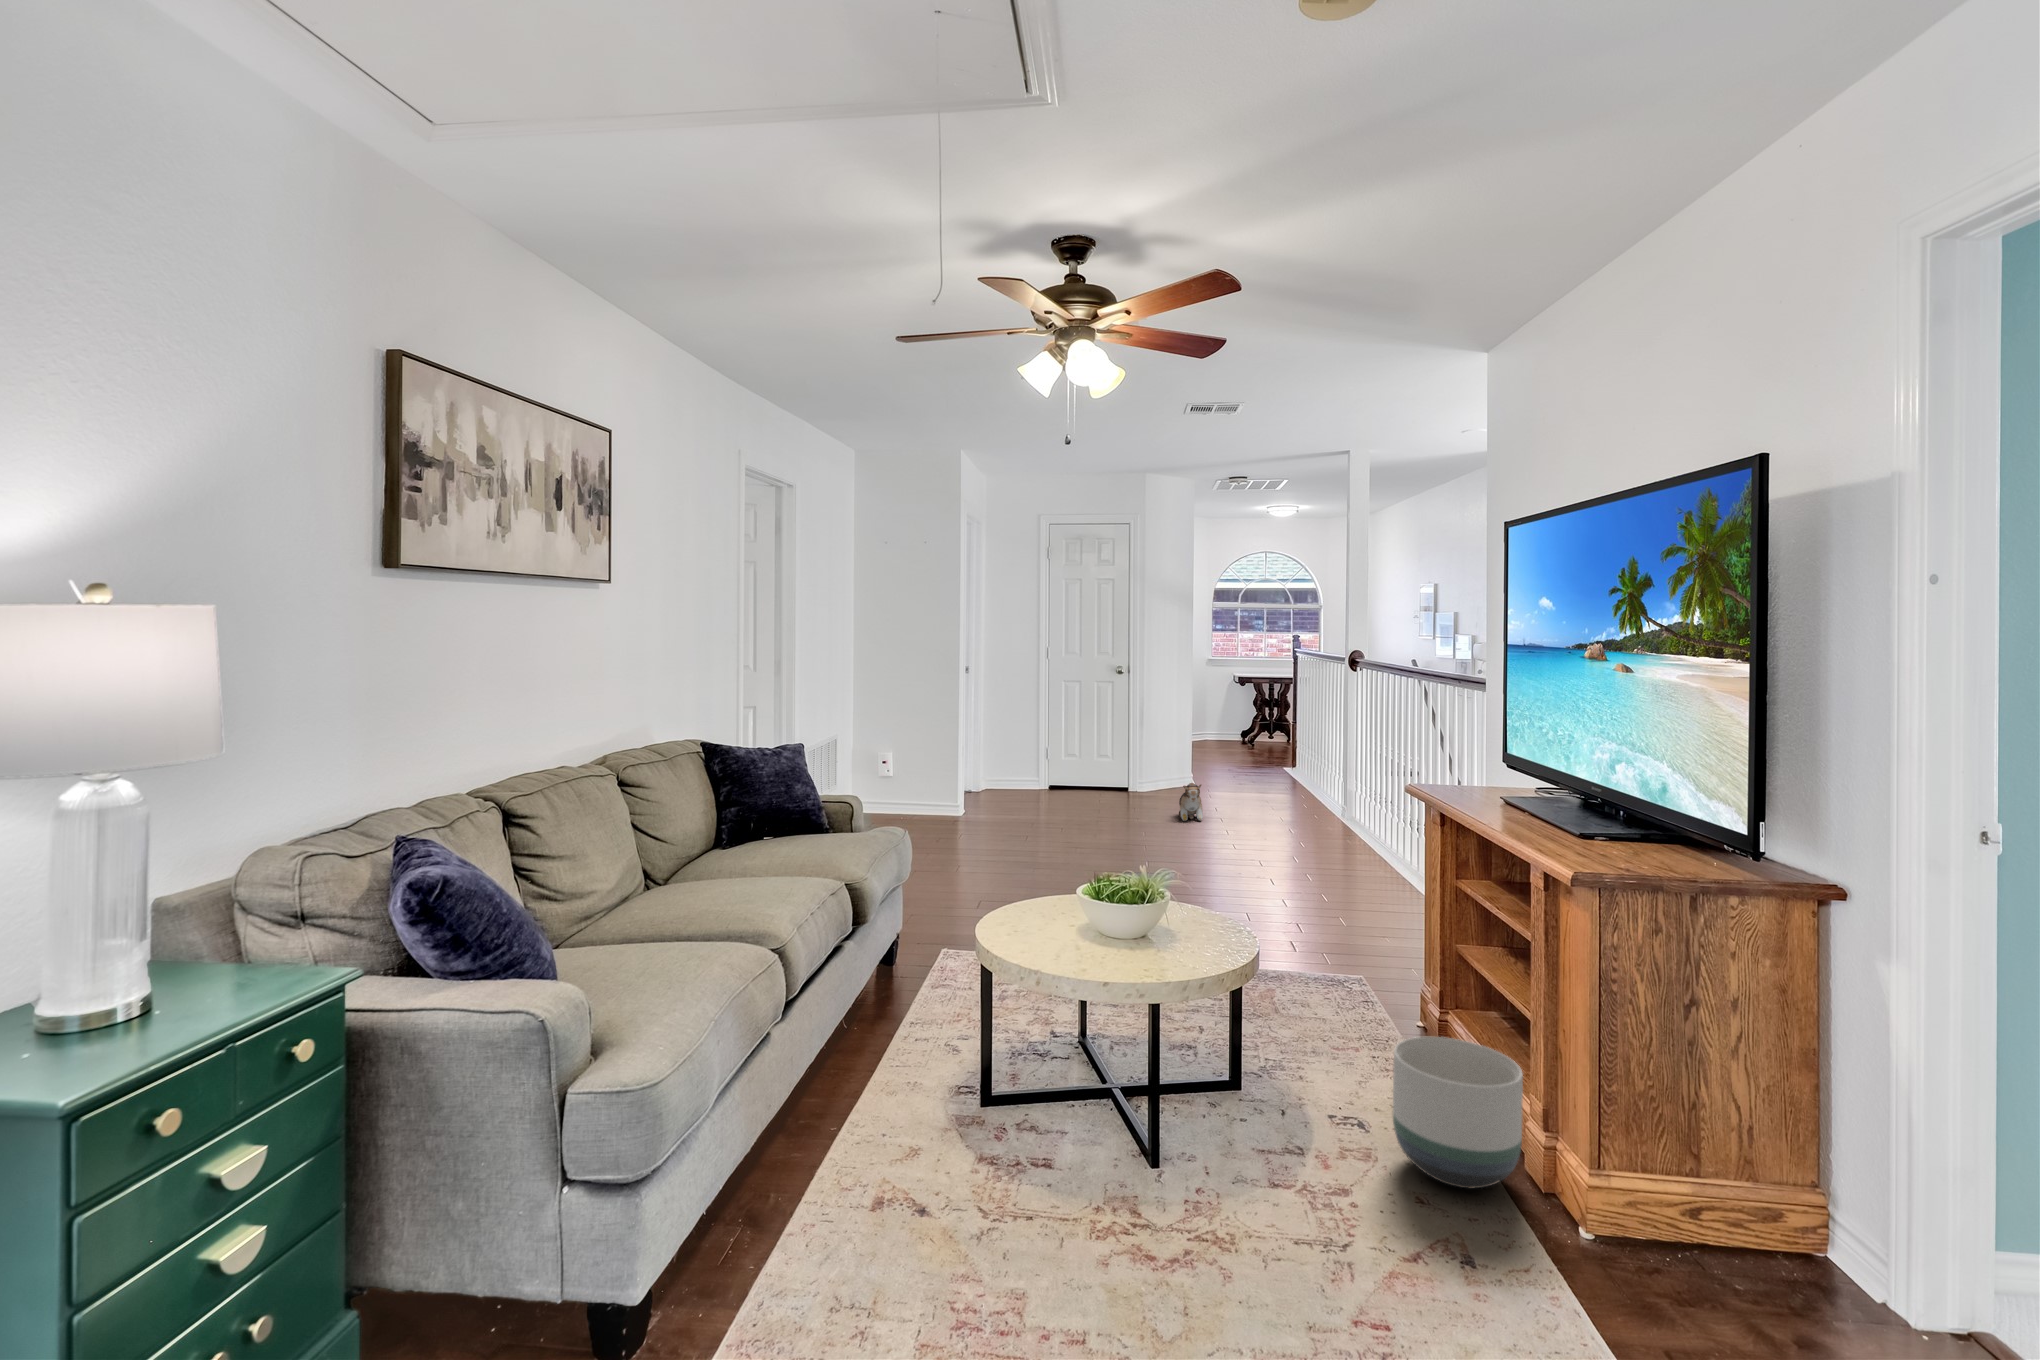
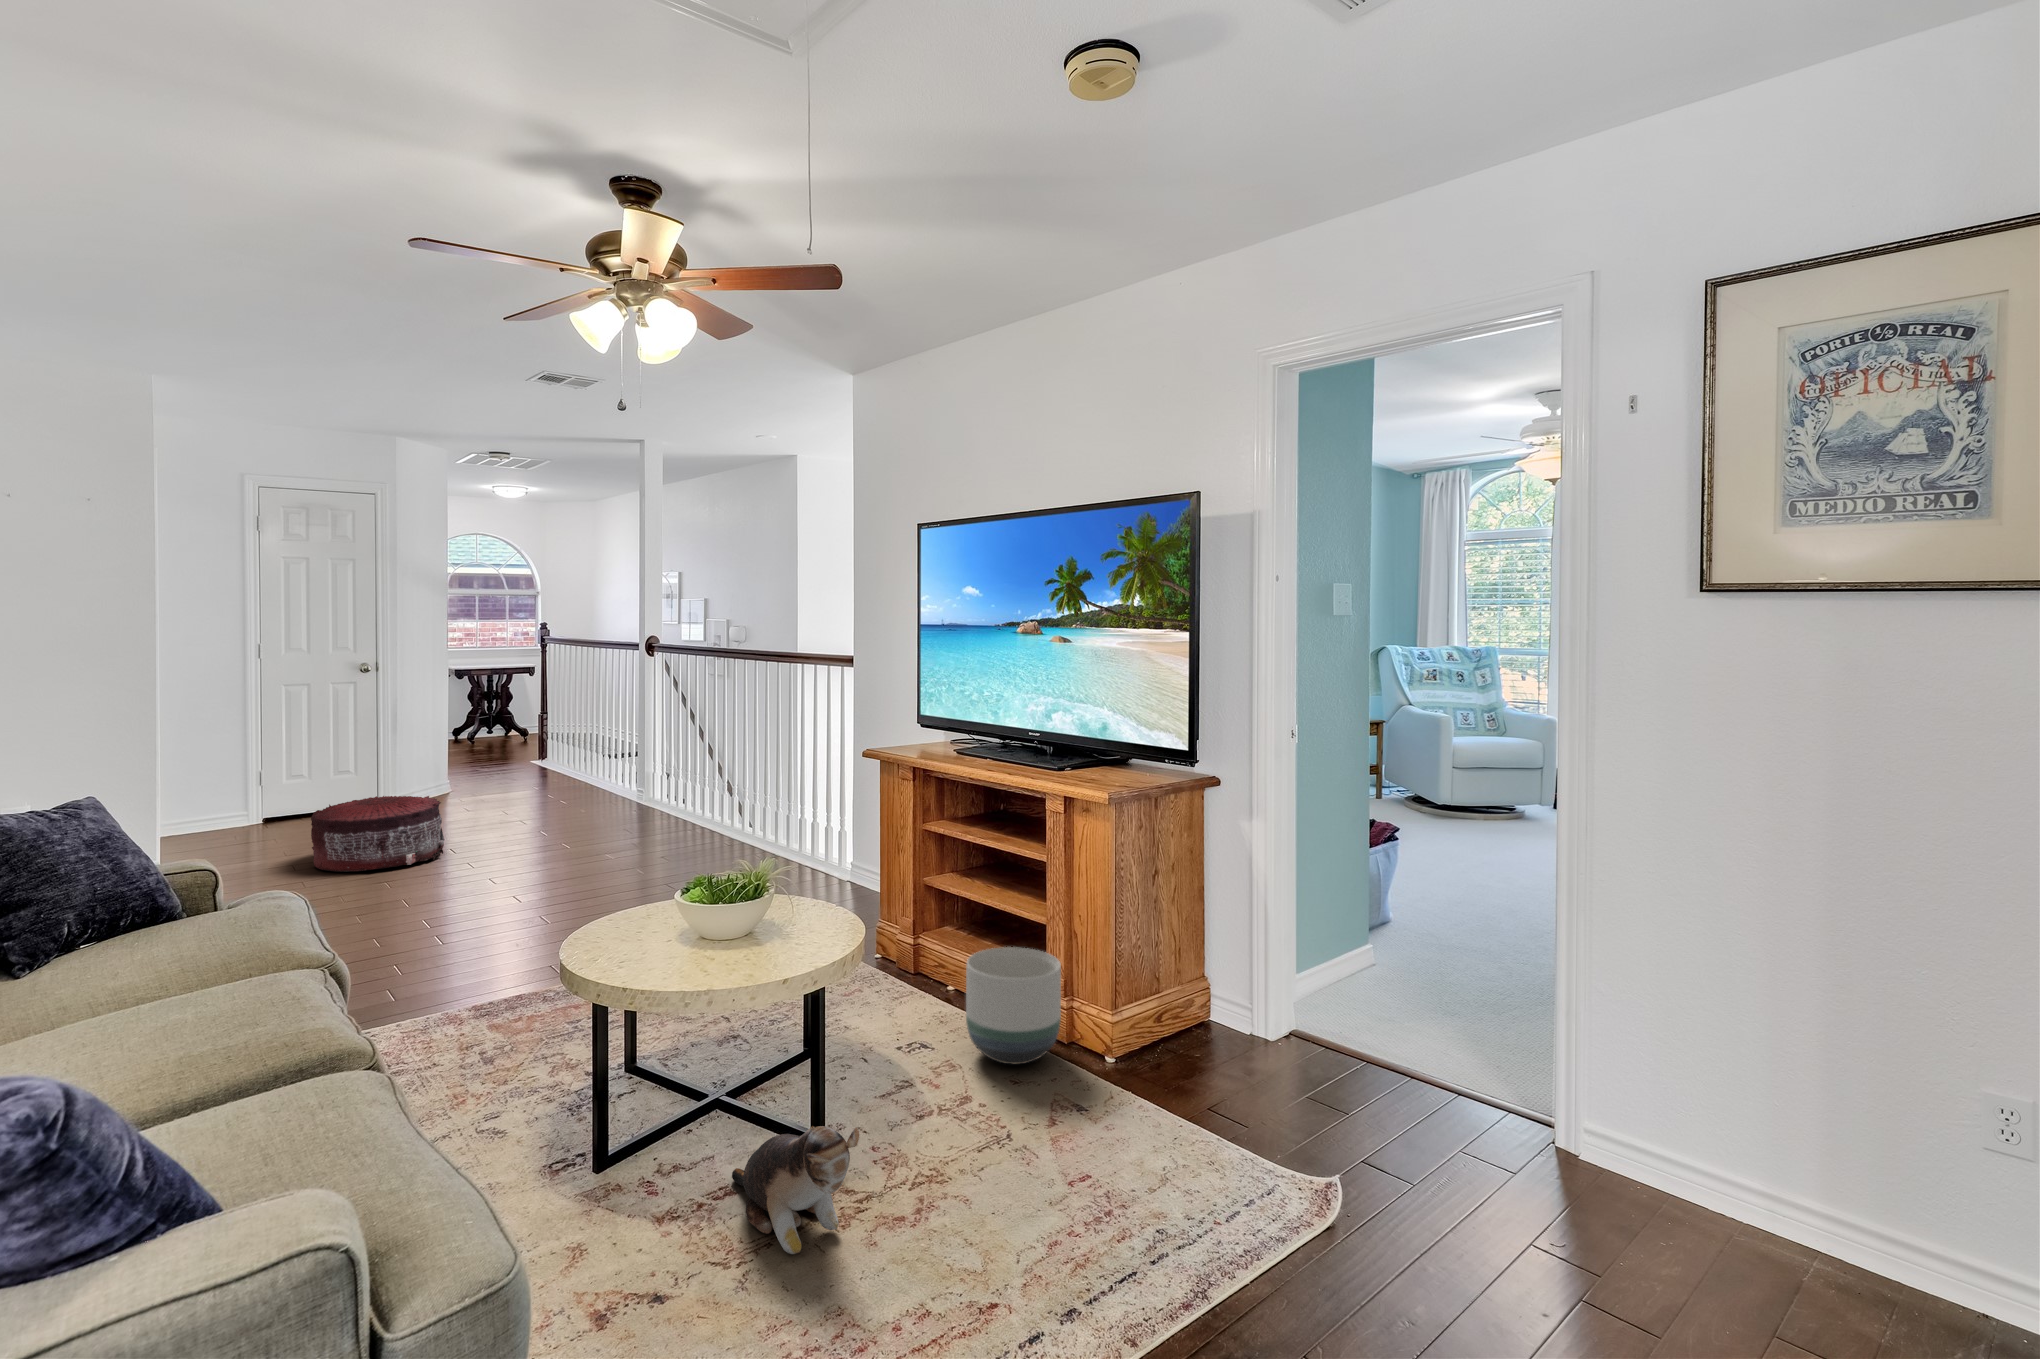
pouf: none [1038,778,1133,839] -> present [311,796,444,872]
plush toy: present [1179,783,1203,821] -> present [732,1126,859,1254]

